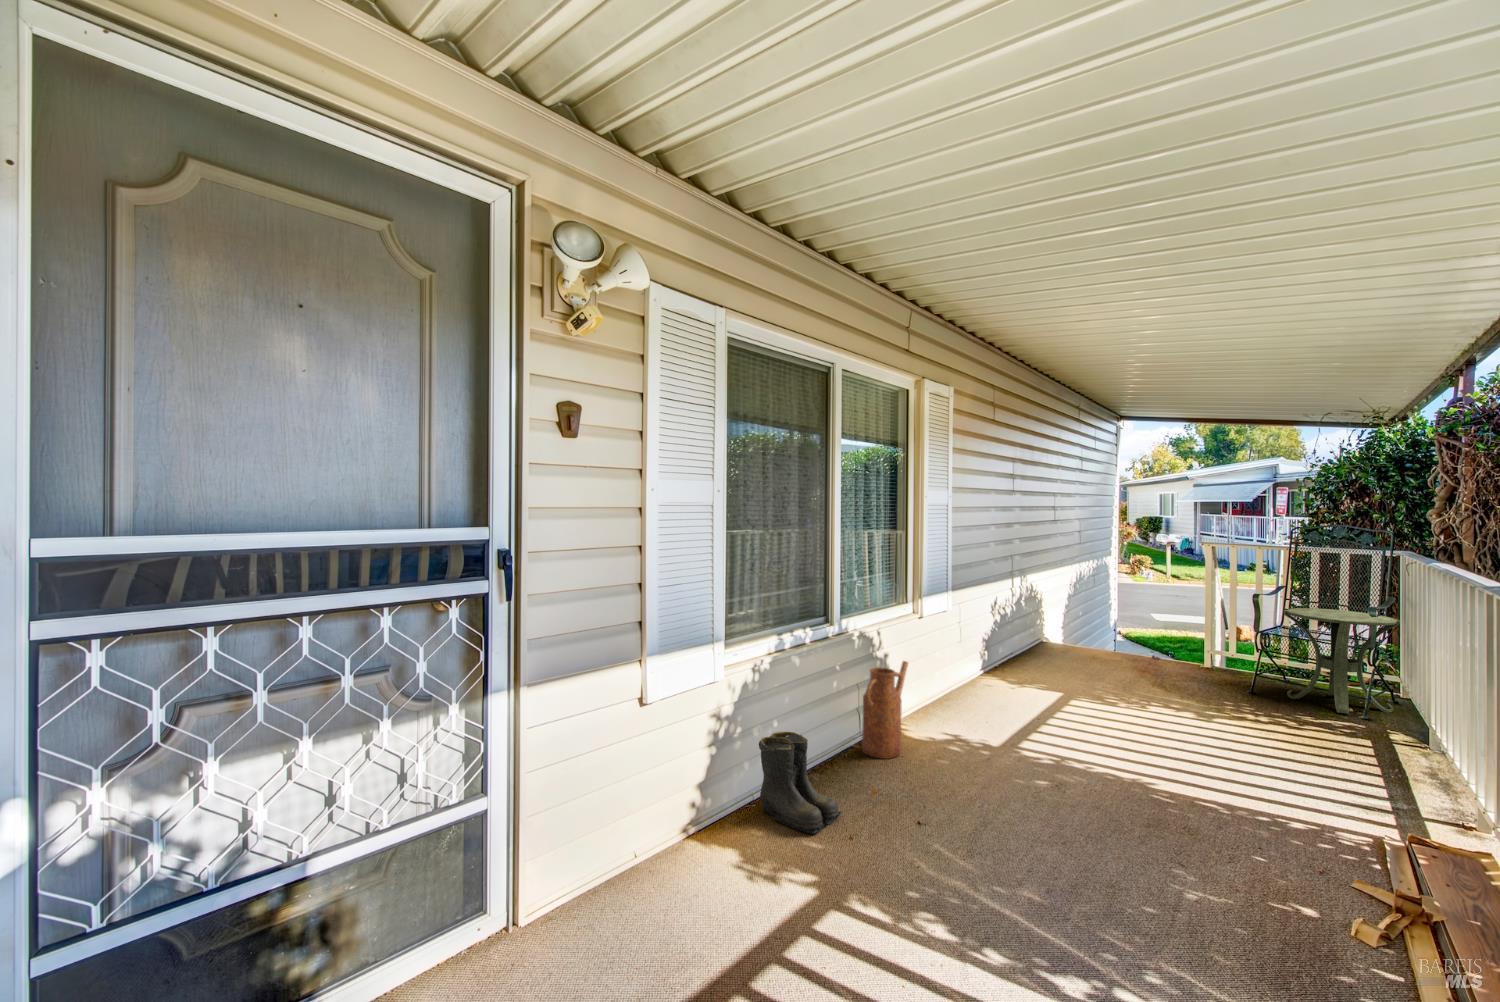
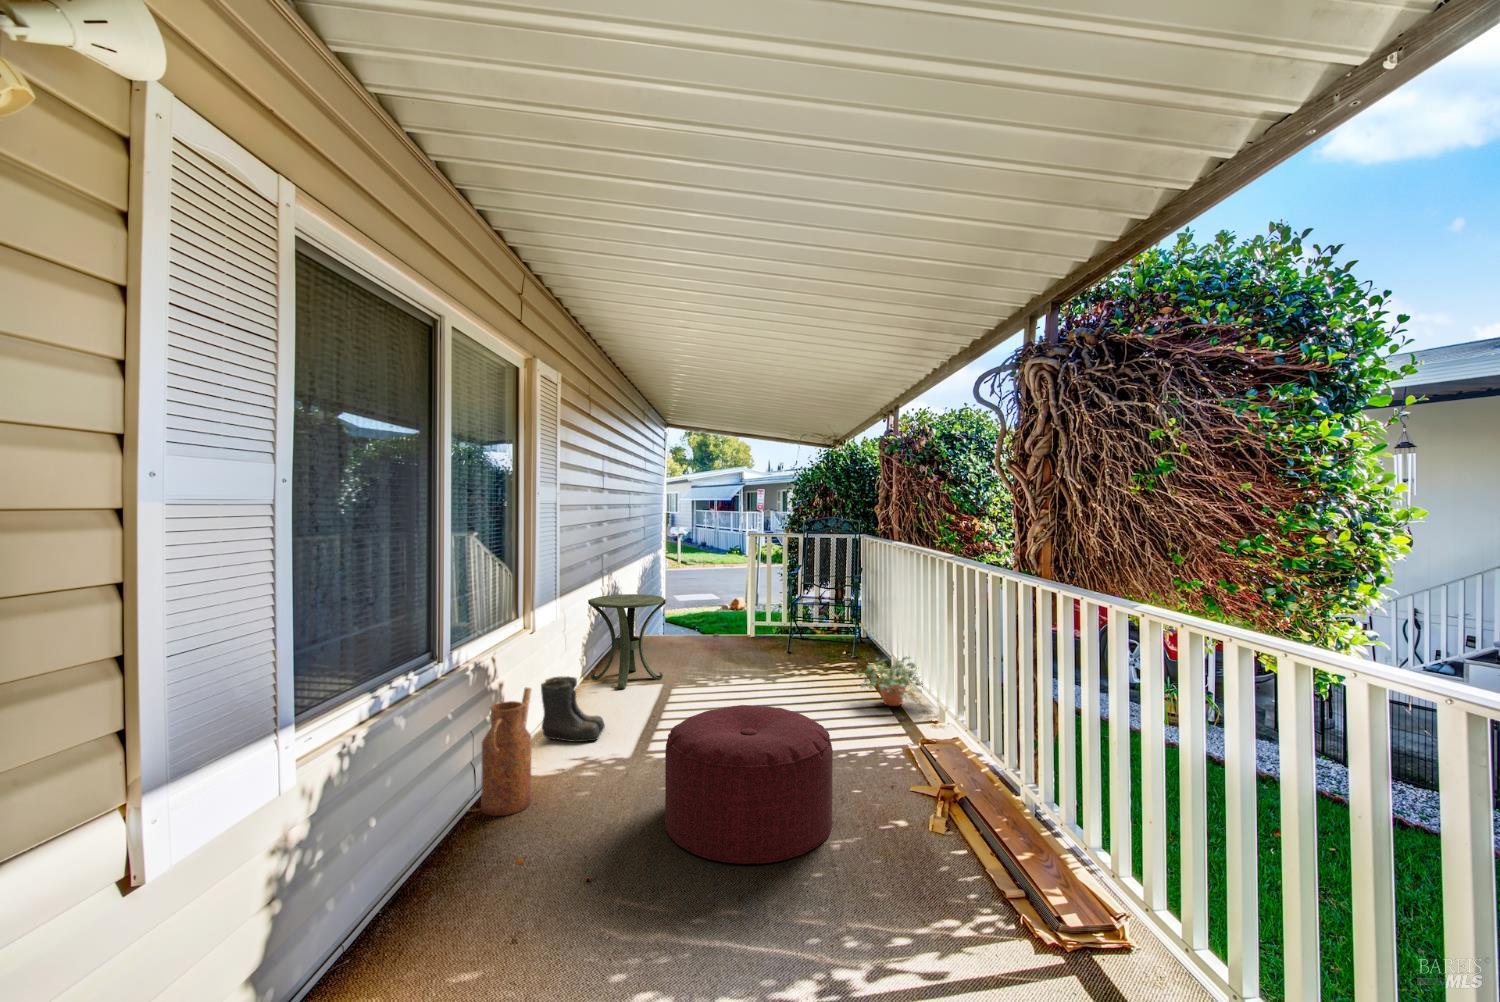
side table: present [1284,608,1400,714] -> present [588,594,666,689]
potted plant: none [1306,709,1441,774] -> present [855,657,923,706]
ottoman: none [1003,710,1190,866] -> present [665,705,833,864]
boots: present [759,732,842,834] -> present [541,676,605,742]

